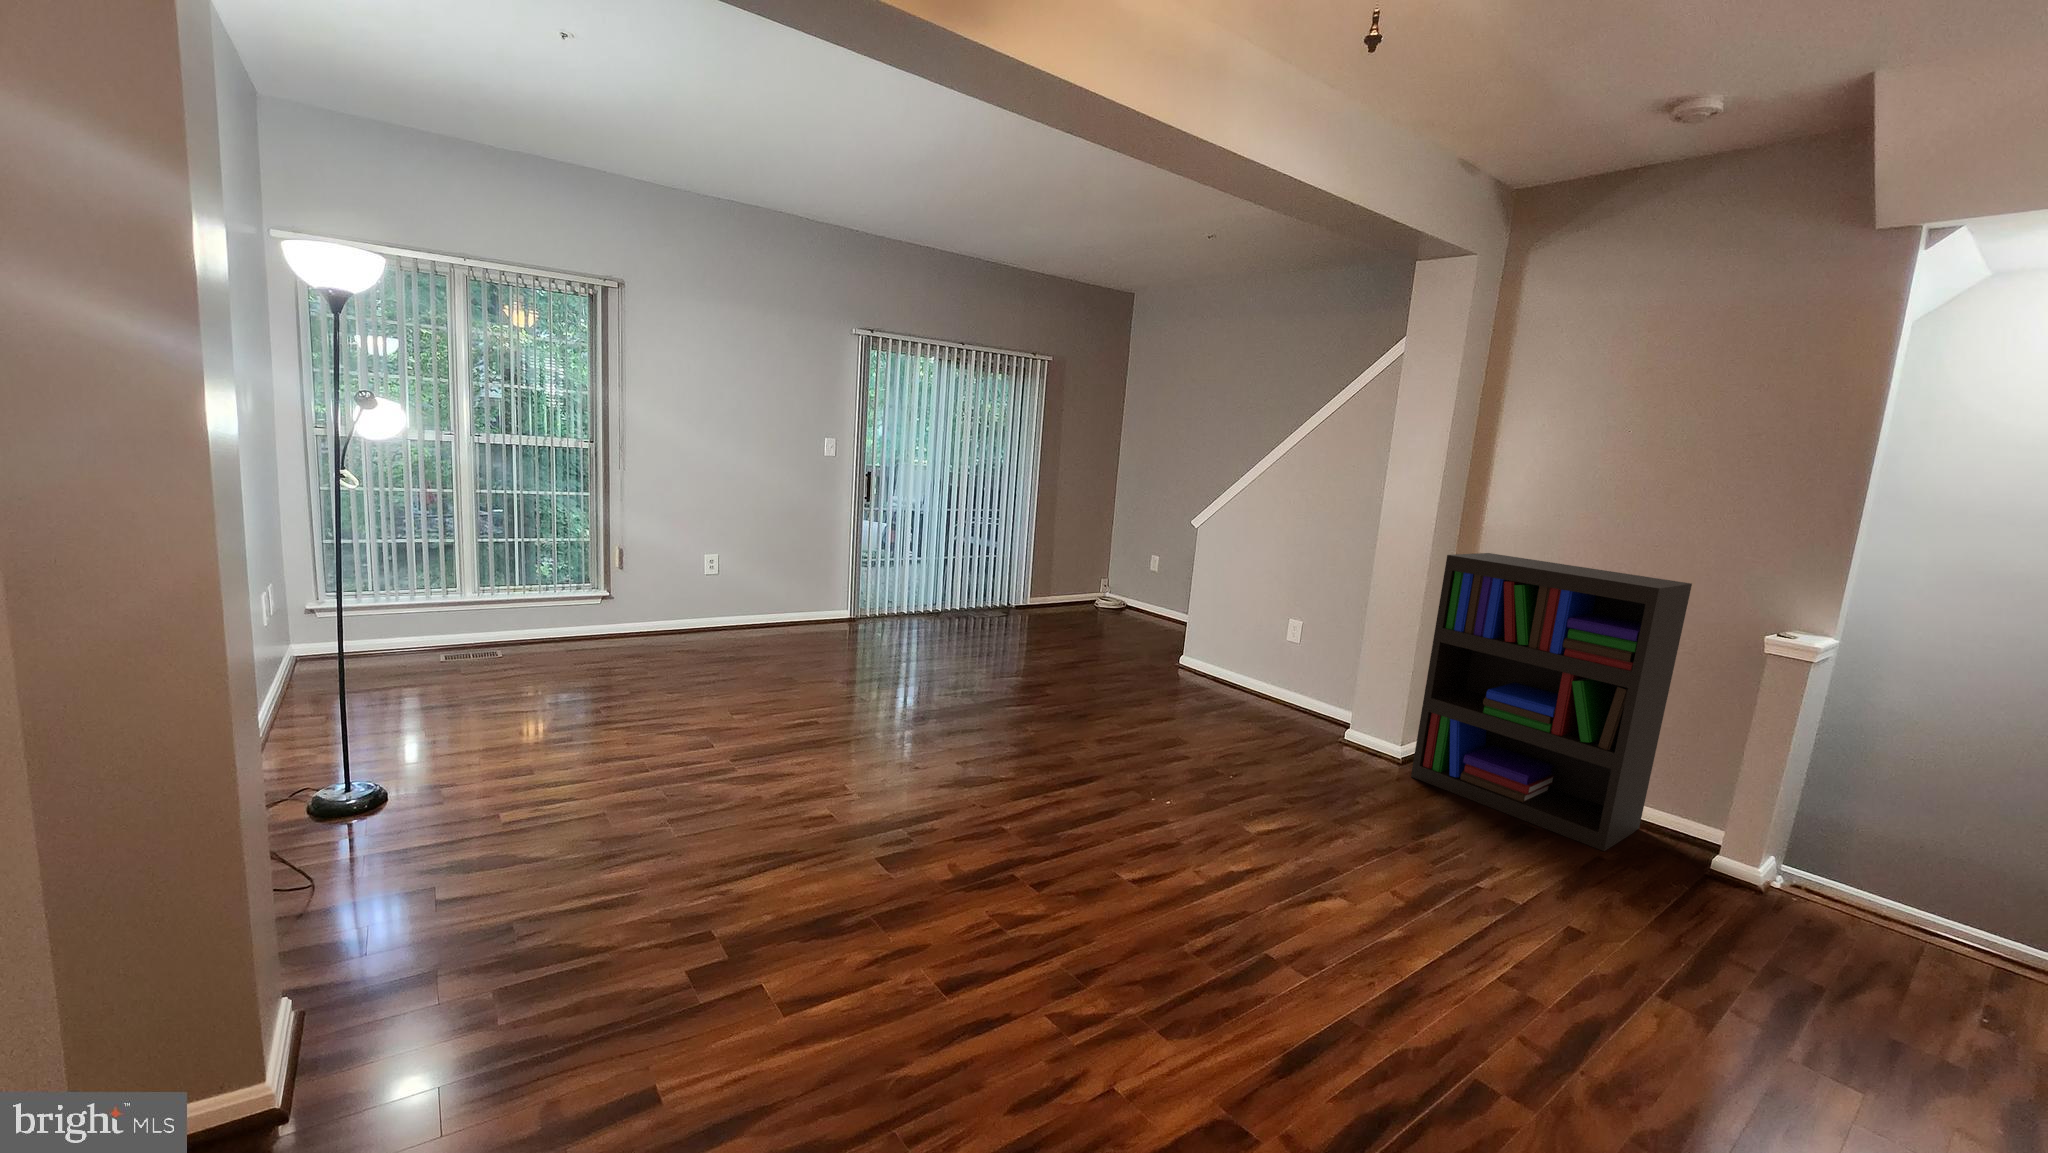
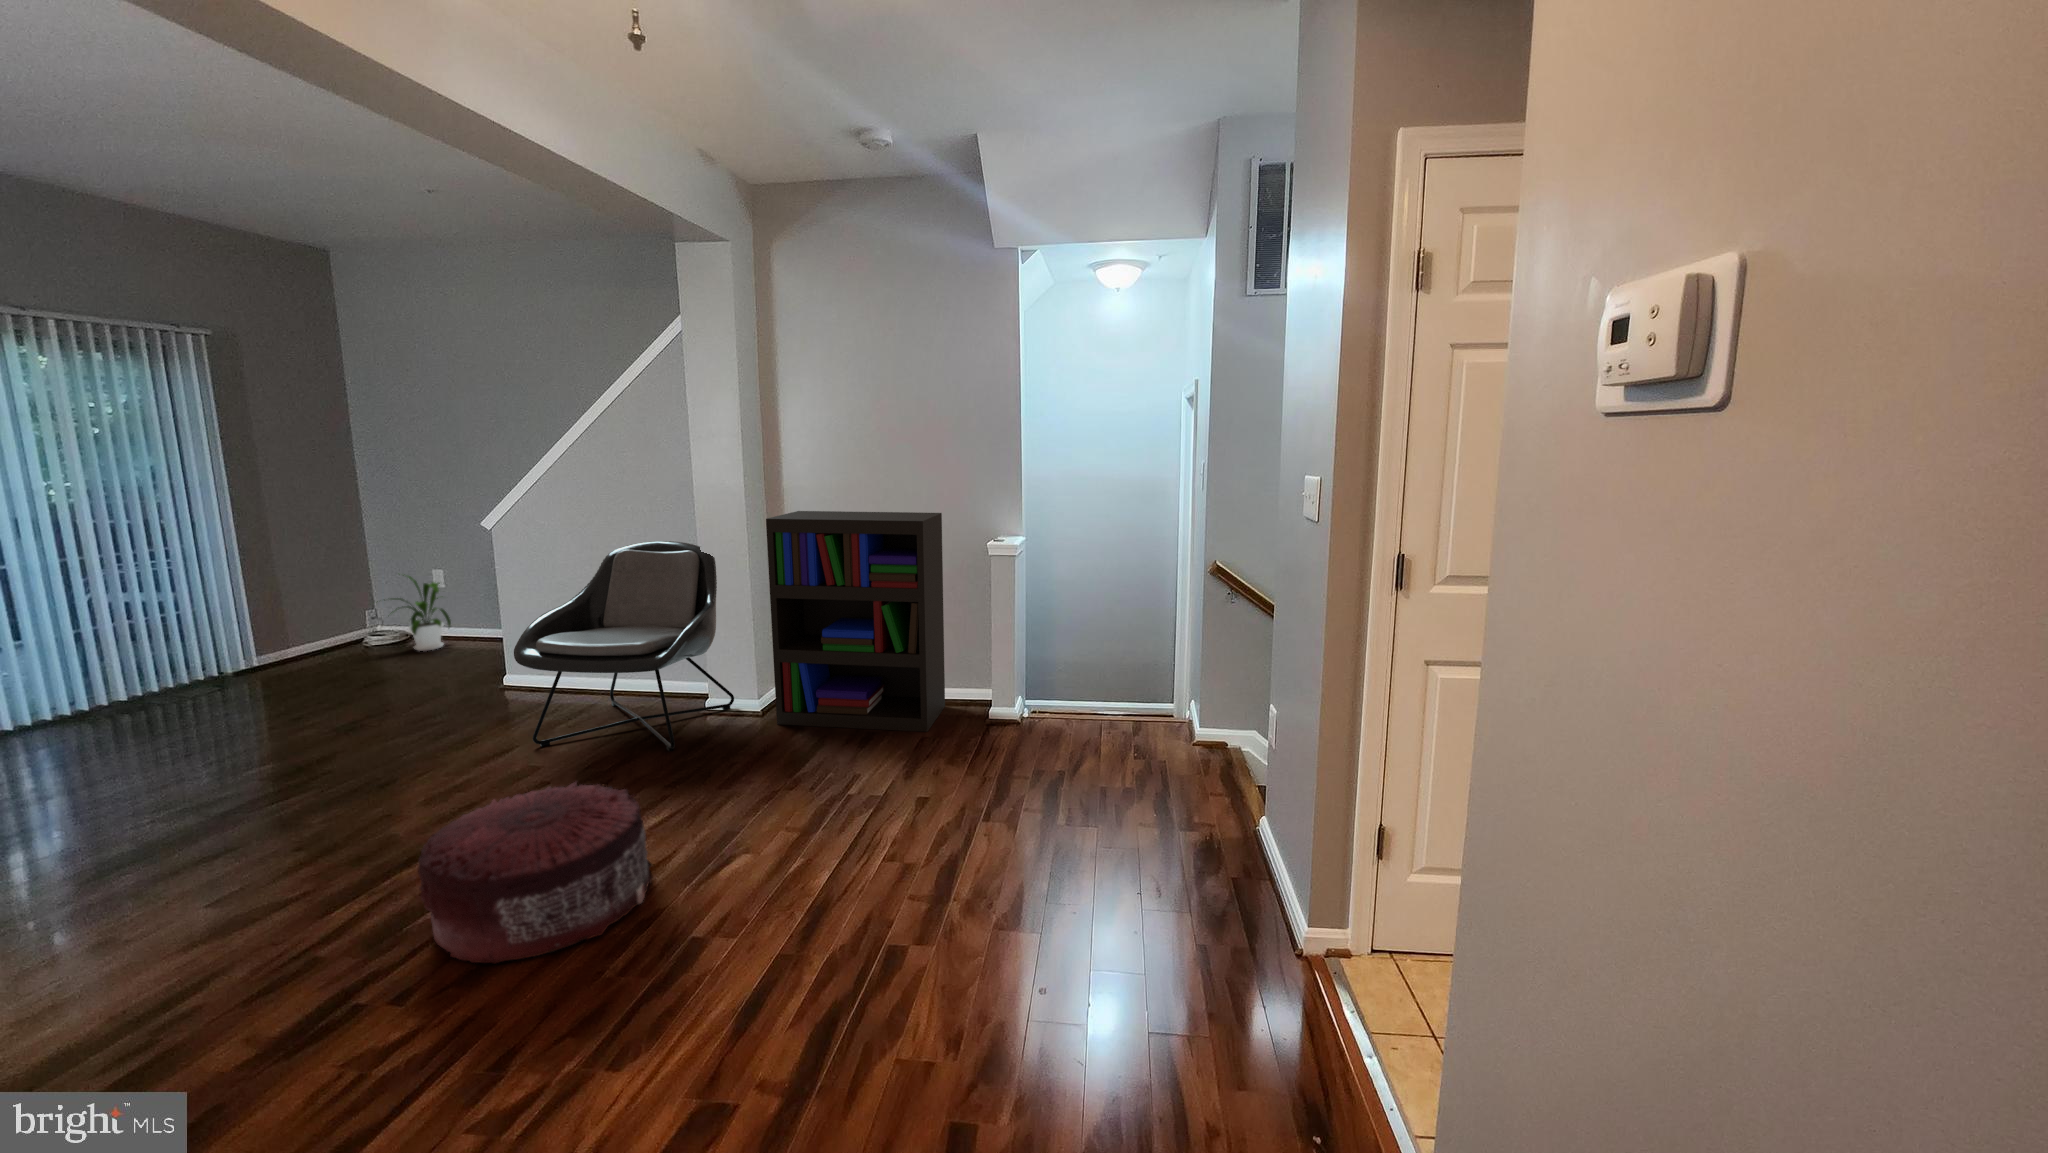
house plant: none [1102,555,1155,621] -> present [377,575,451,651]
lounge chair: none [1184,560,1383,766] -> present [514,541,734,751]
pouf: none [1070,753,1251,911] -> present [418,782,652,964]

